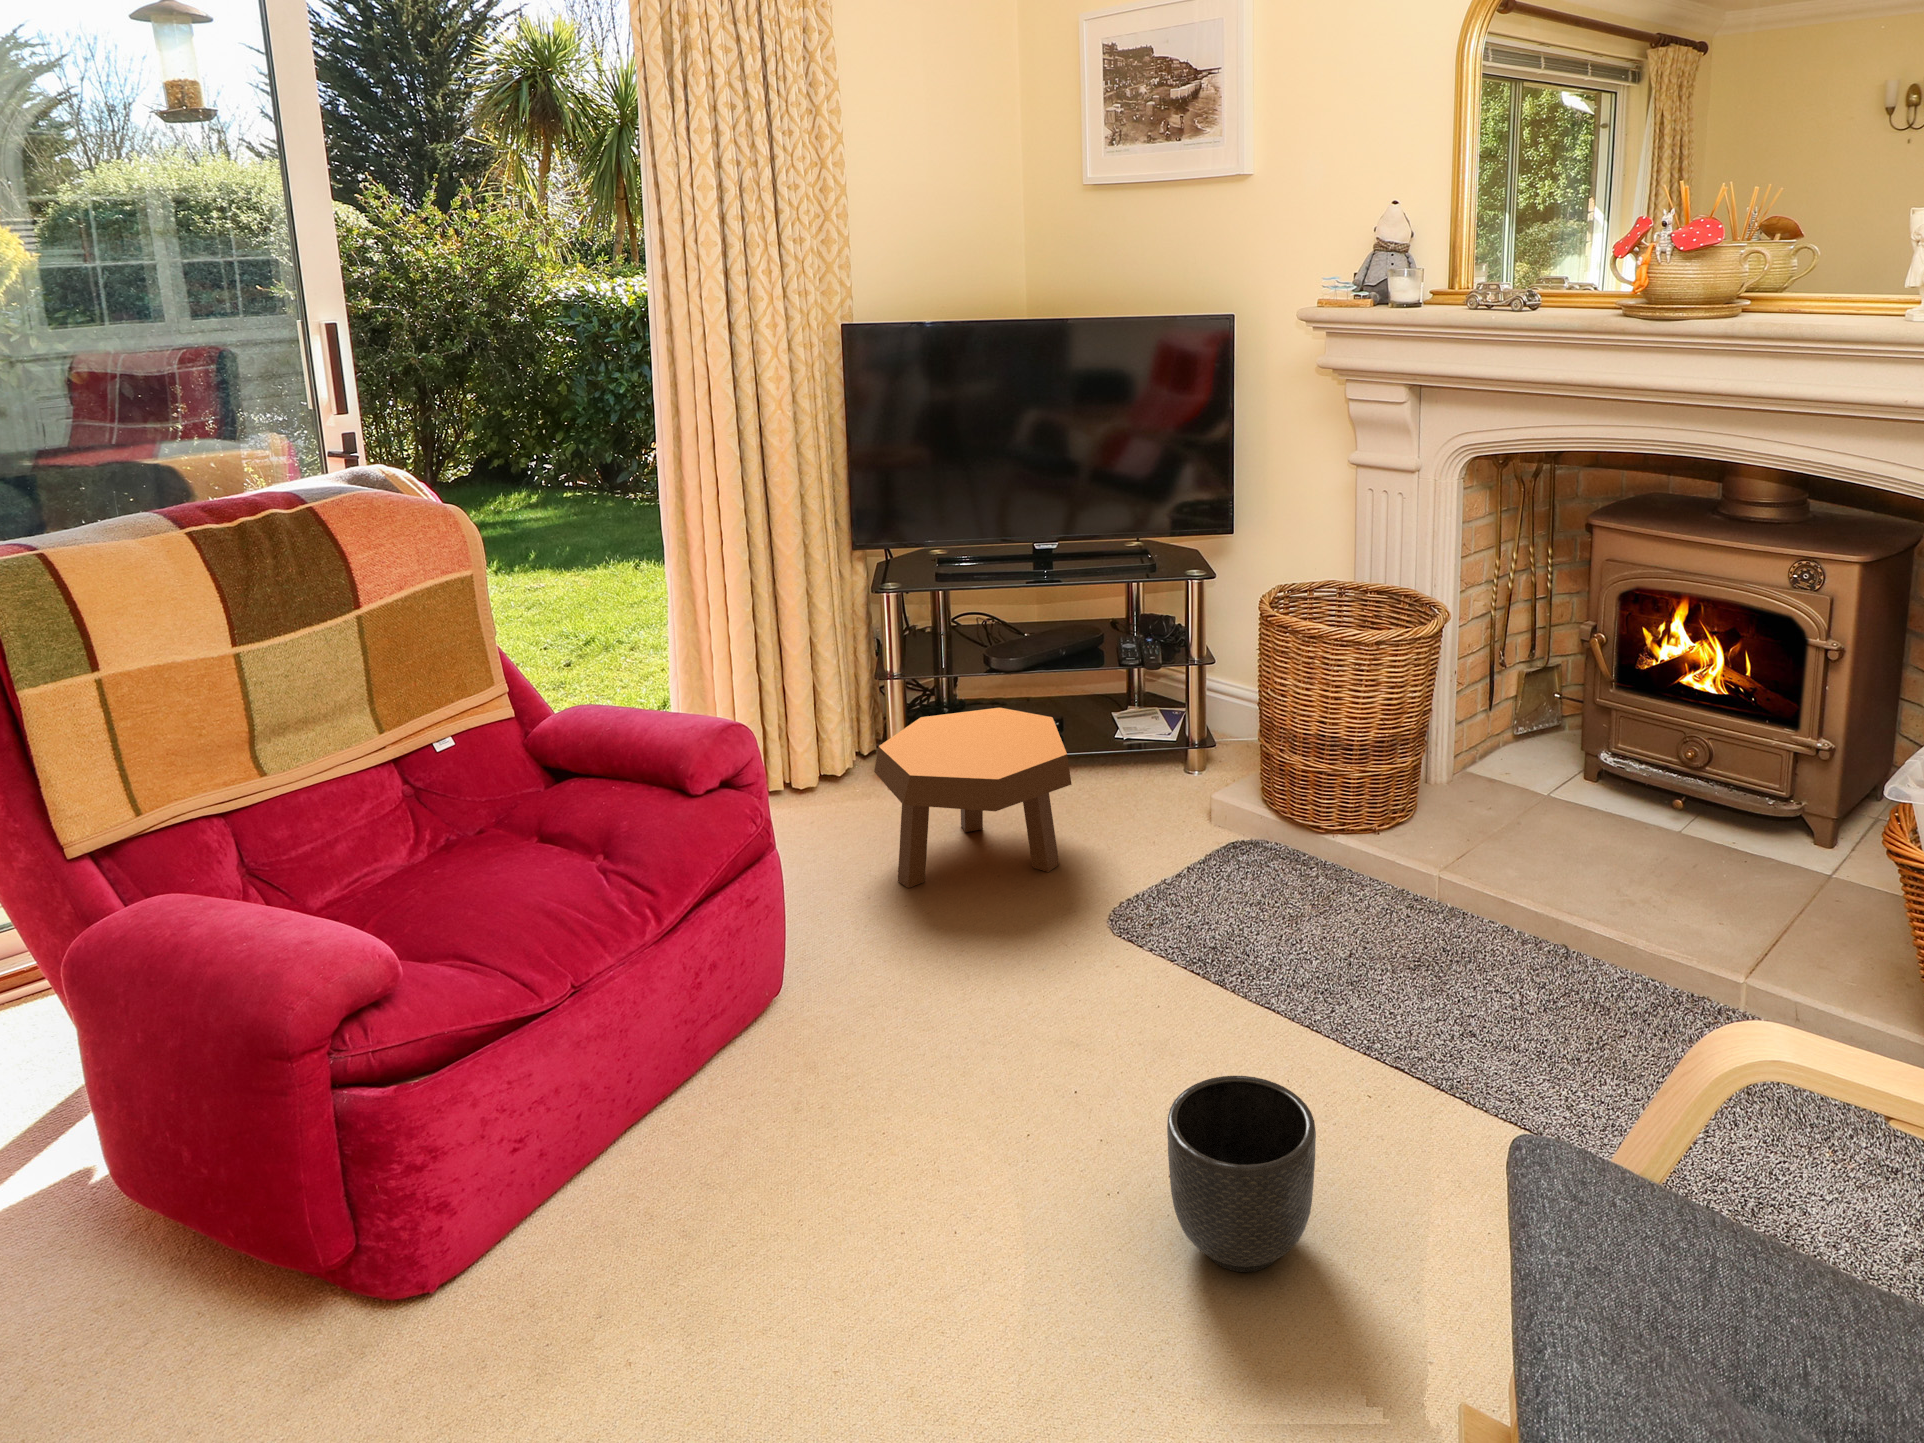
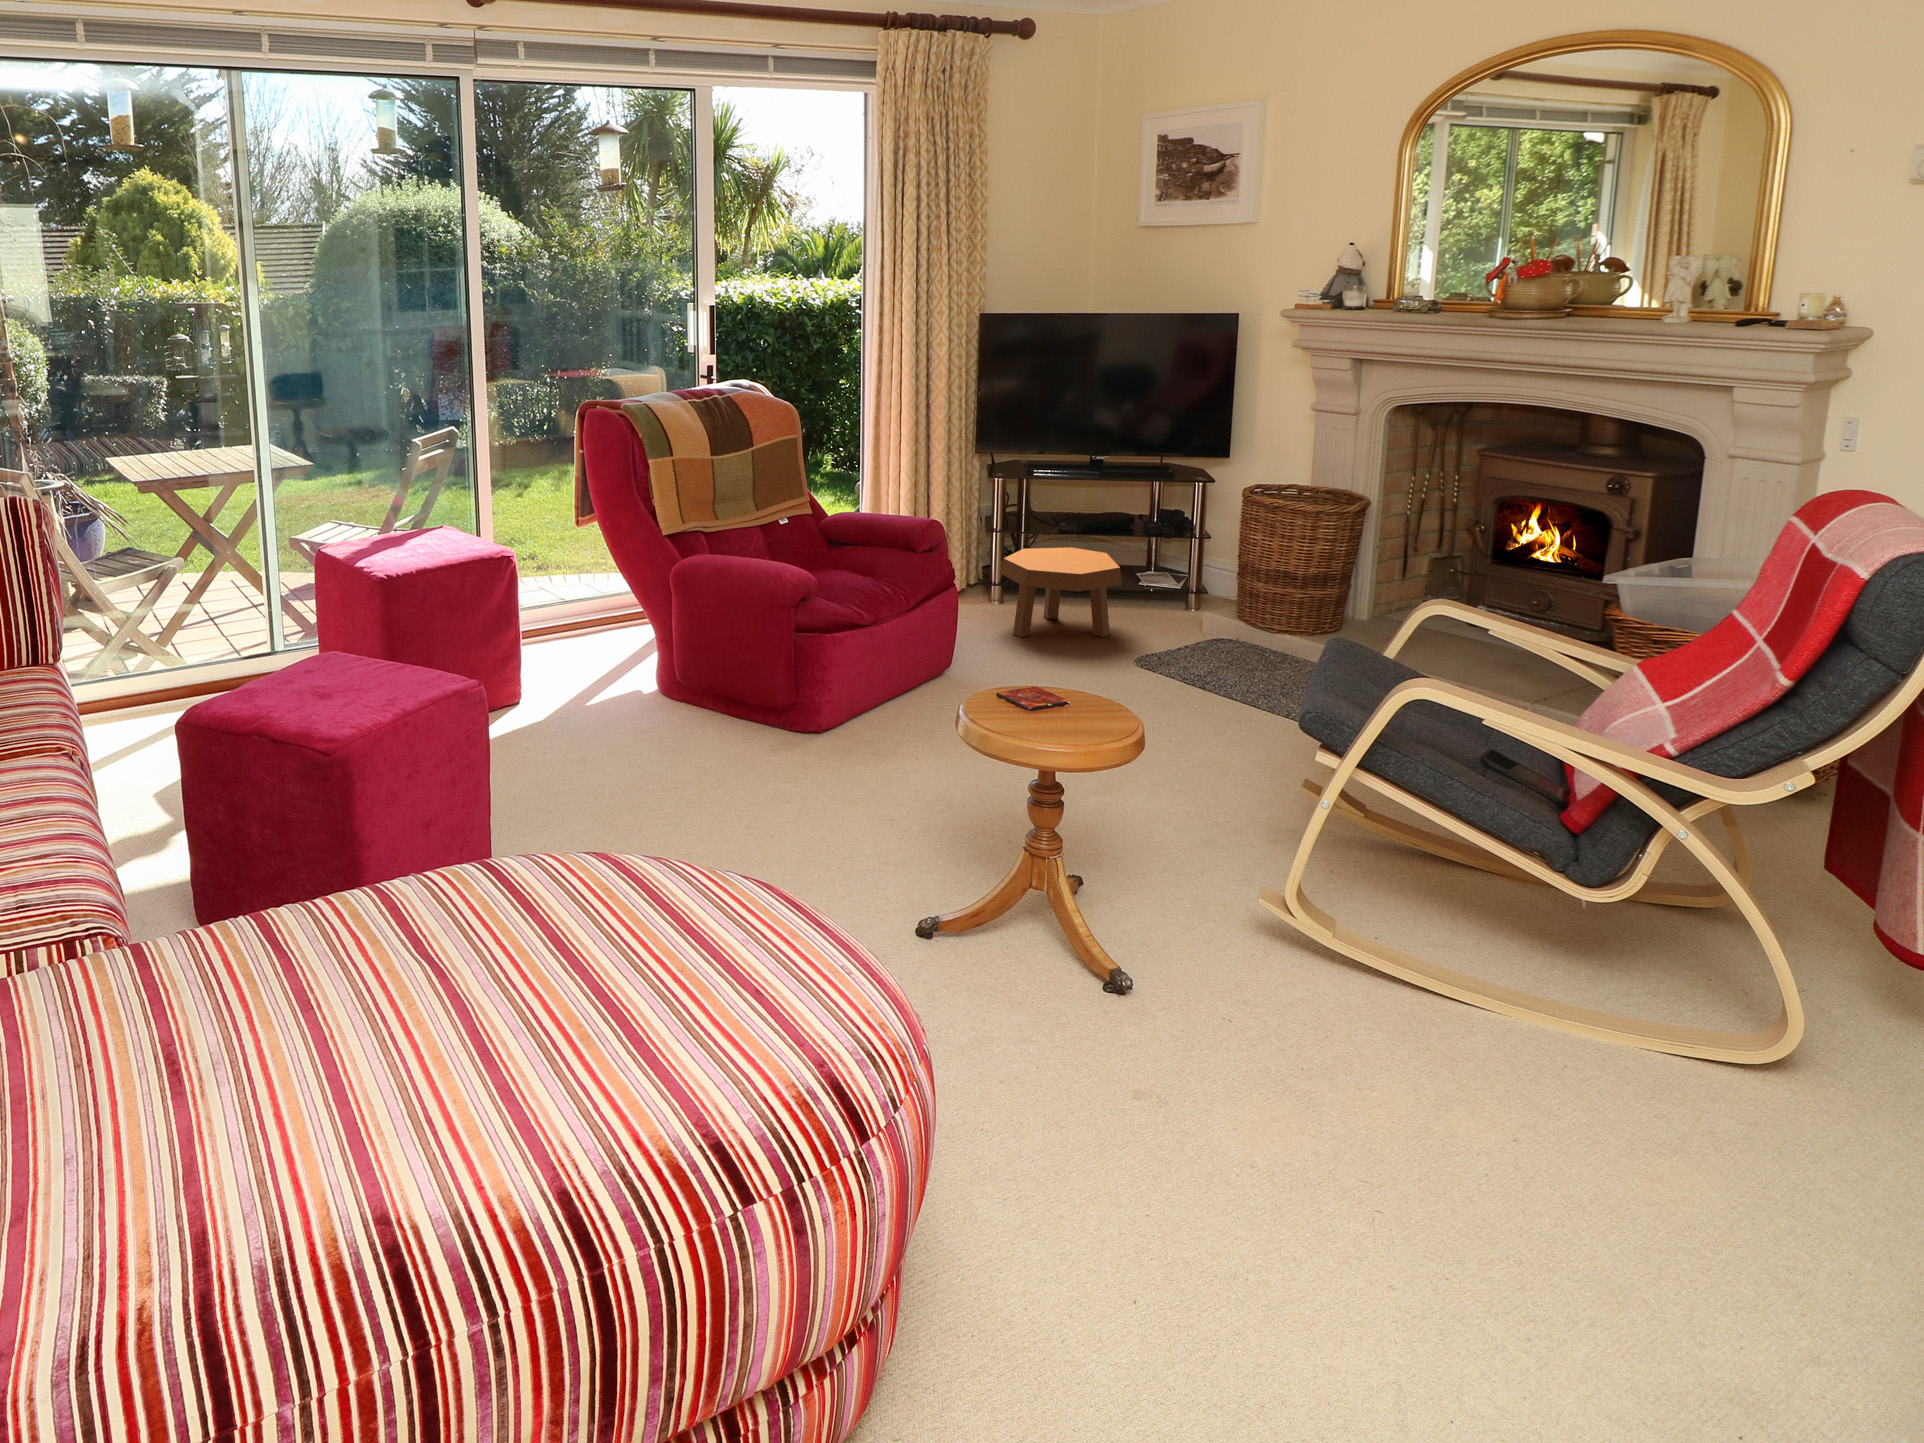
planter: present [1167,1076,1316,1272] -> none [1193,676,1268,756]

